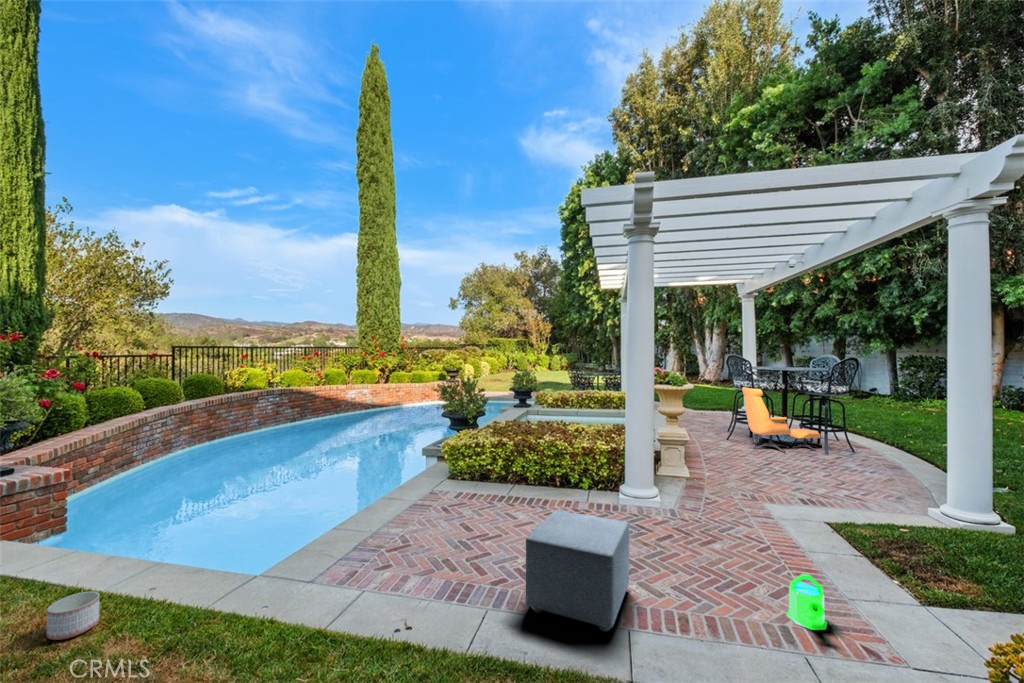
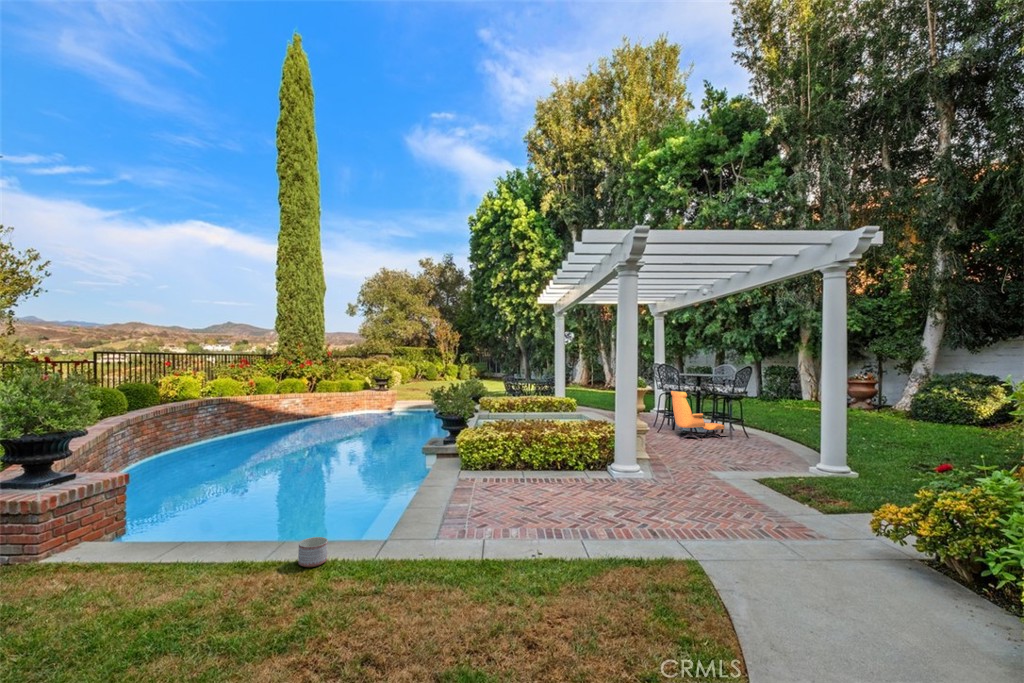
ottoman: present [526,510,629,632] -> none [602,469,661,531]
watering can: present [786,574,827,630] -> none [743,492,765,521]

